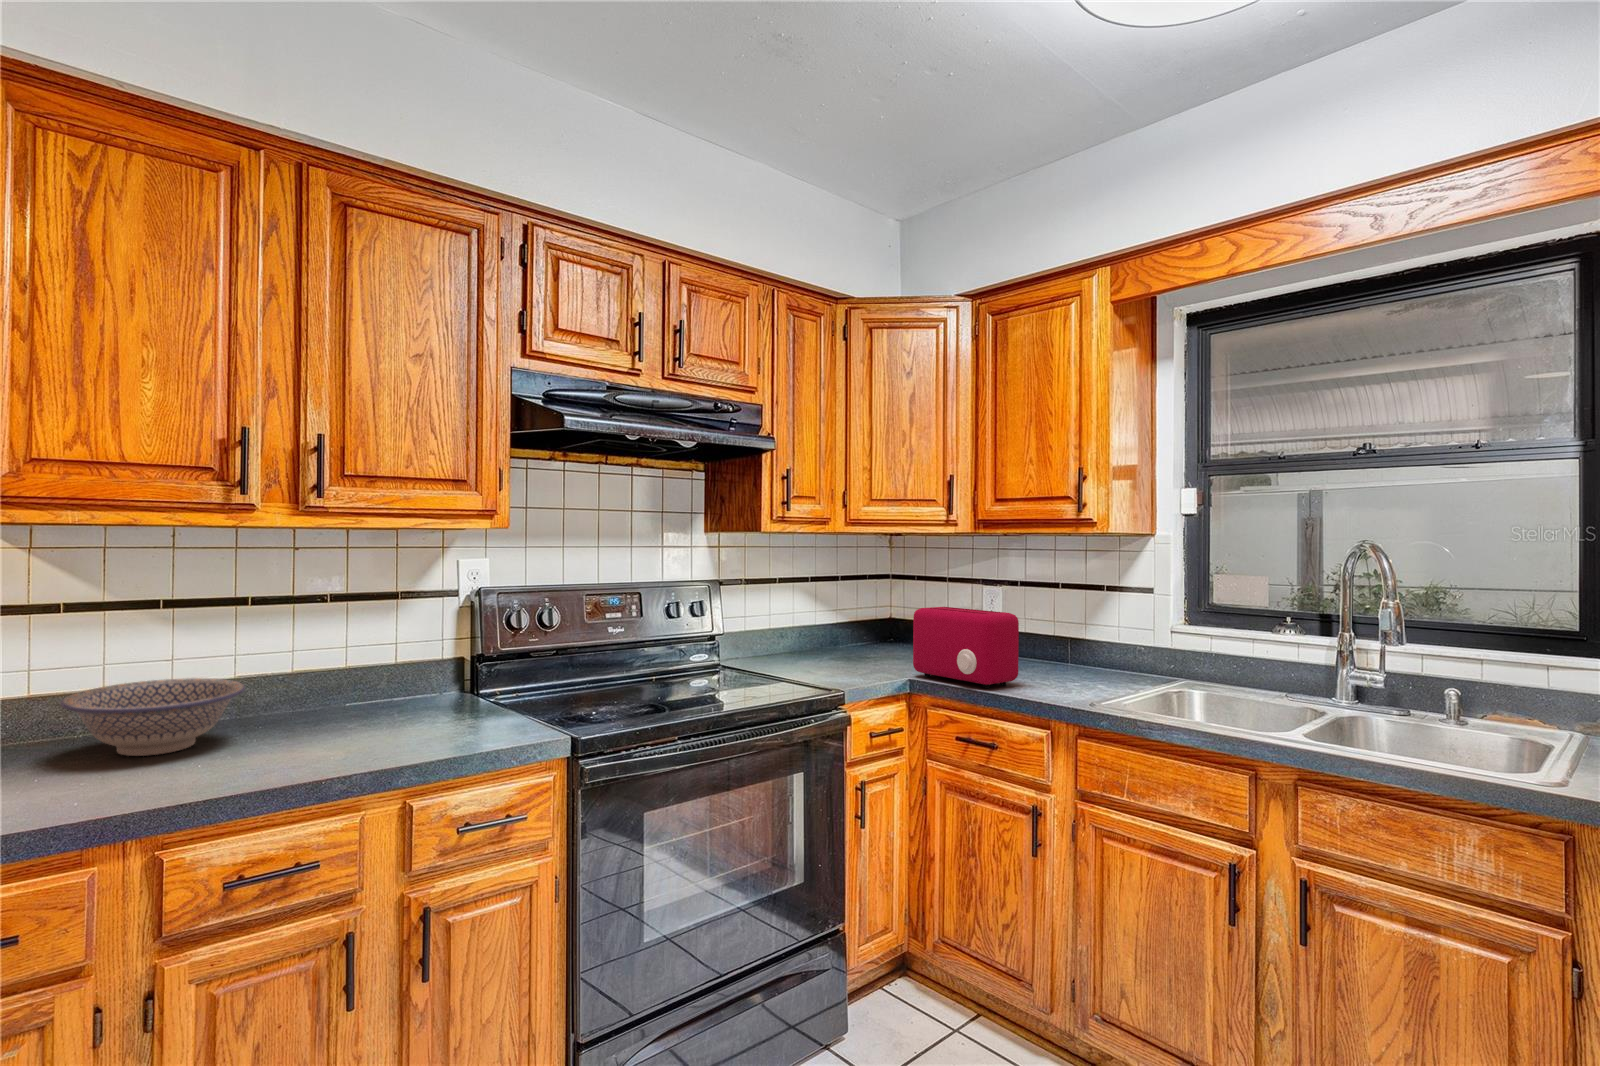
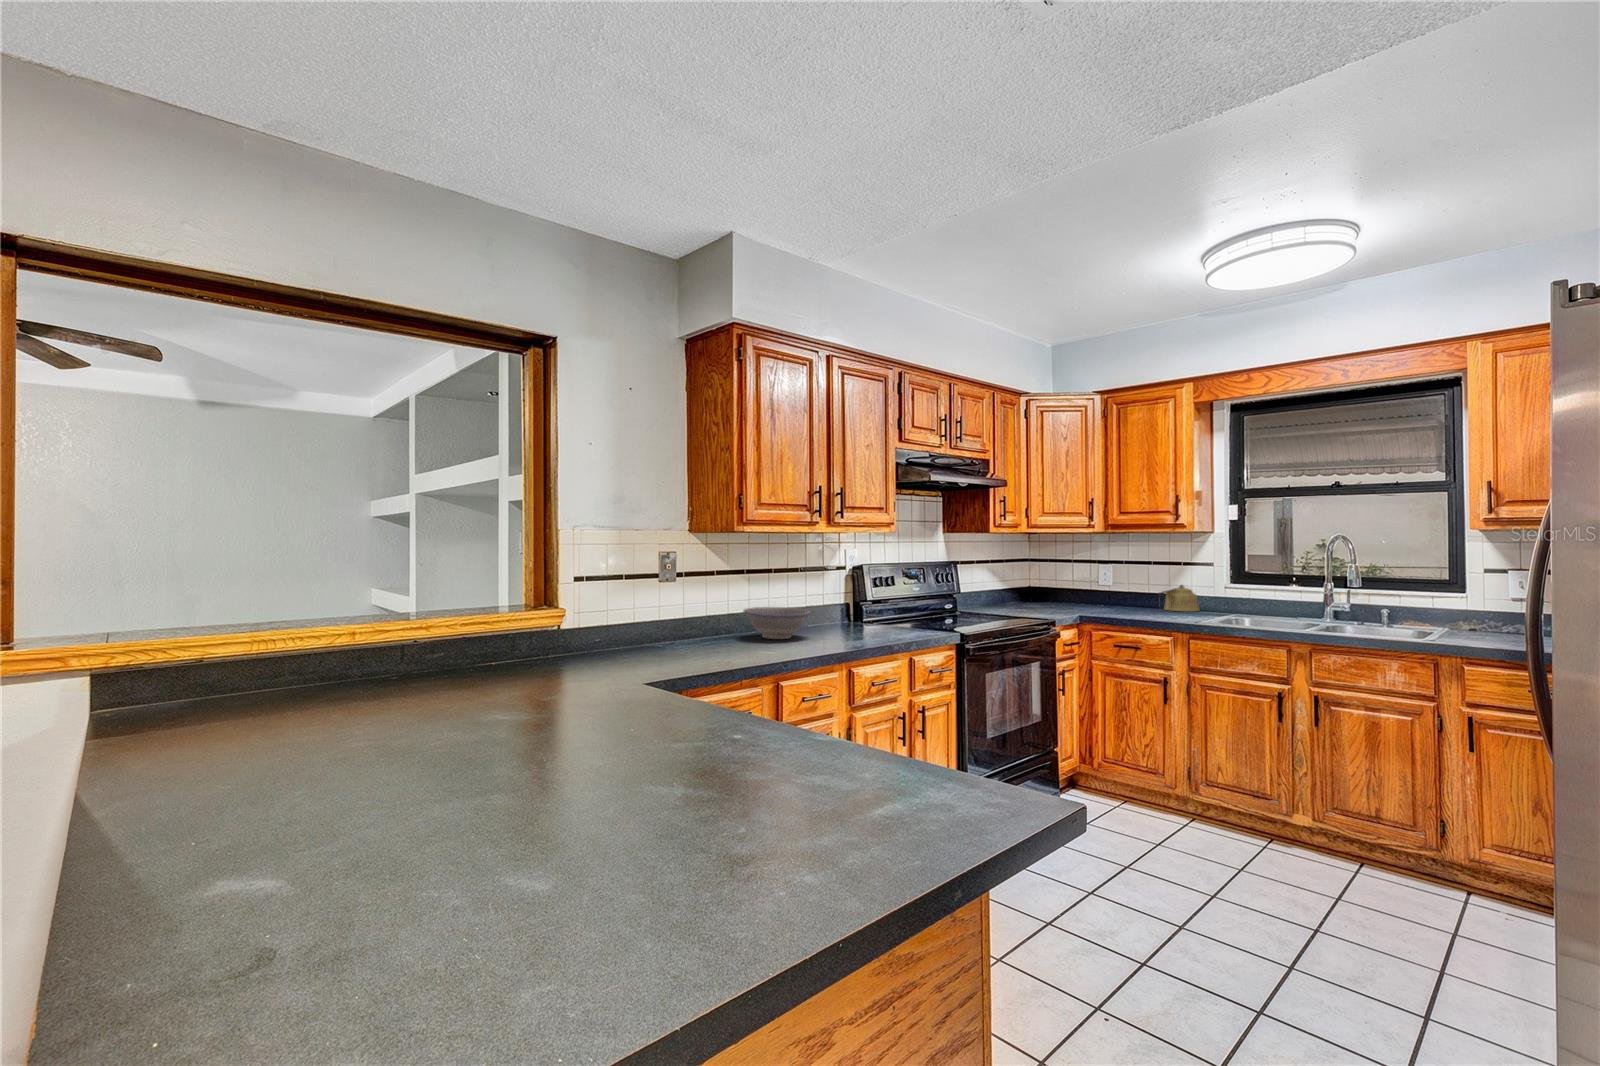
toaster: present [913,607,1019,688] -> none [1080,575,1146,618]
kettle: none [1064,623,1133,671] -> present [1158,585,1200,612]

